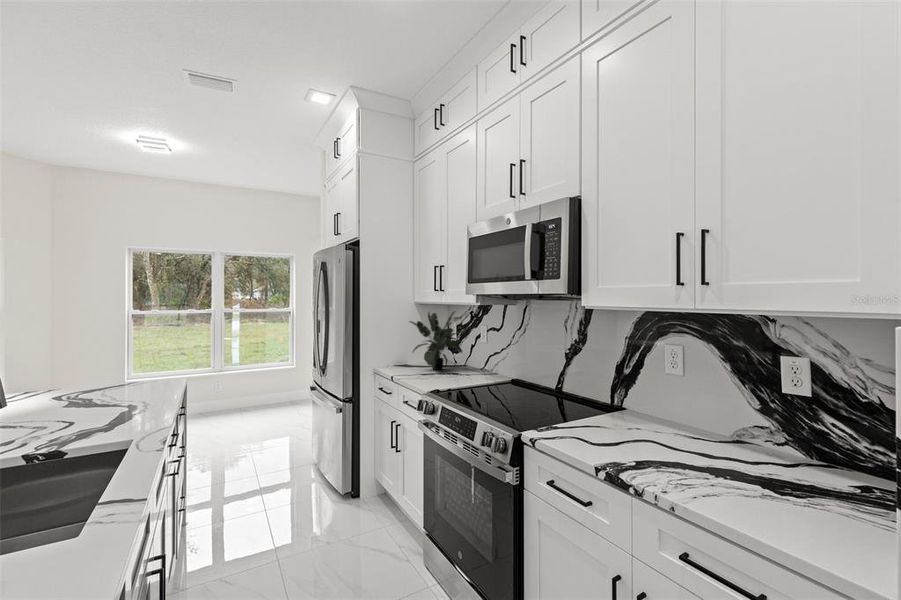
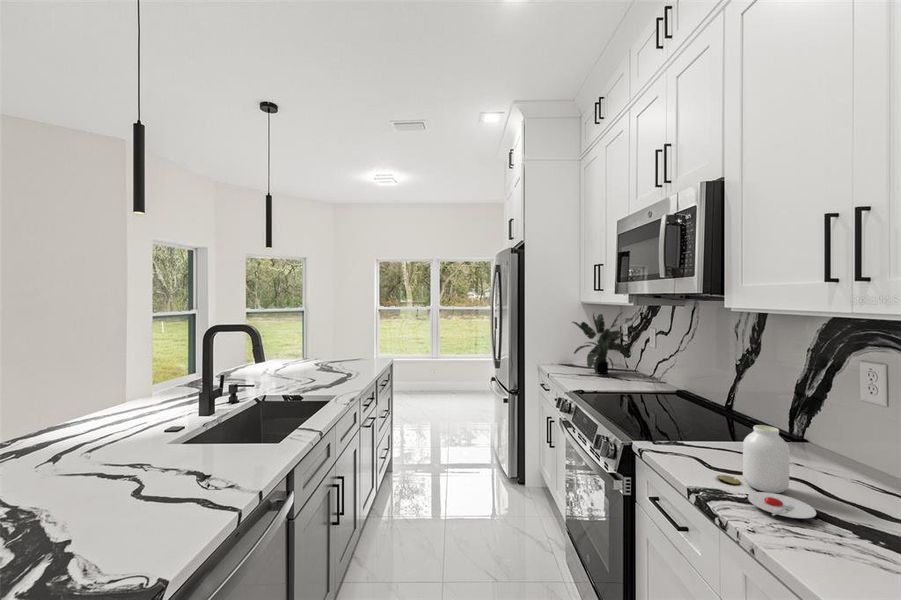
jar: none [605,403,690,476] -> present [716,425,816,518]

